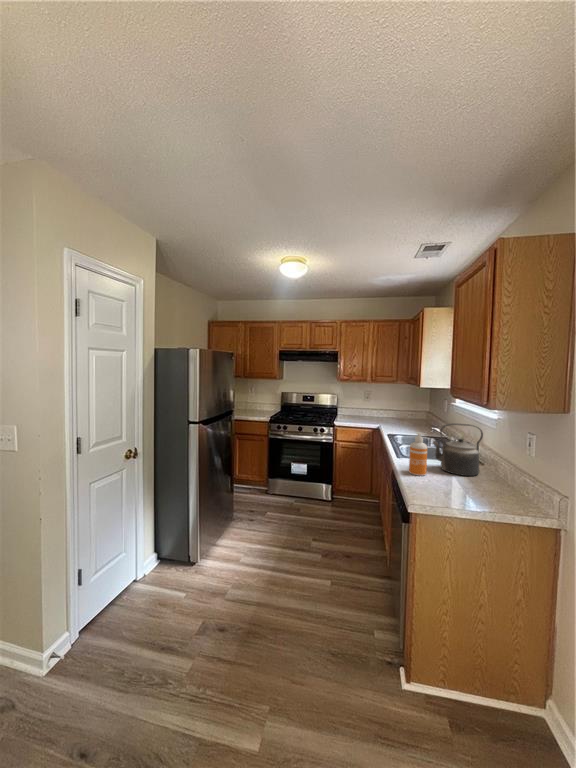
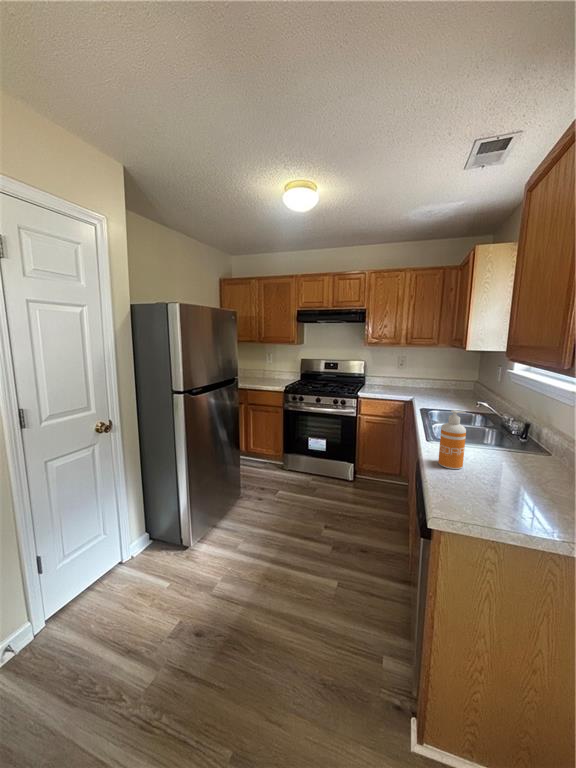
kettle: present [433,423,483,476] -> none [475,398,552,472]

